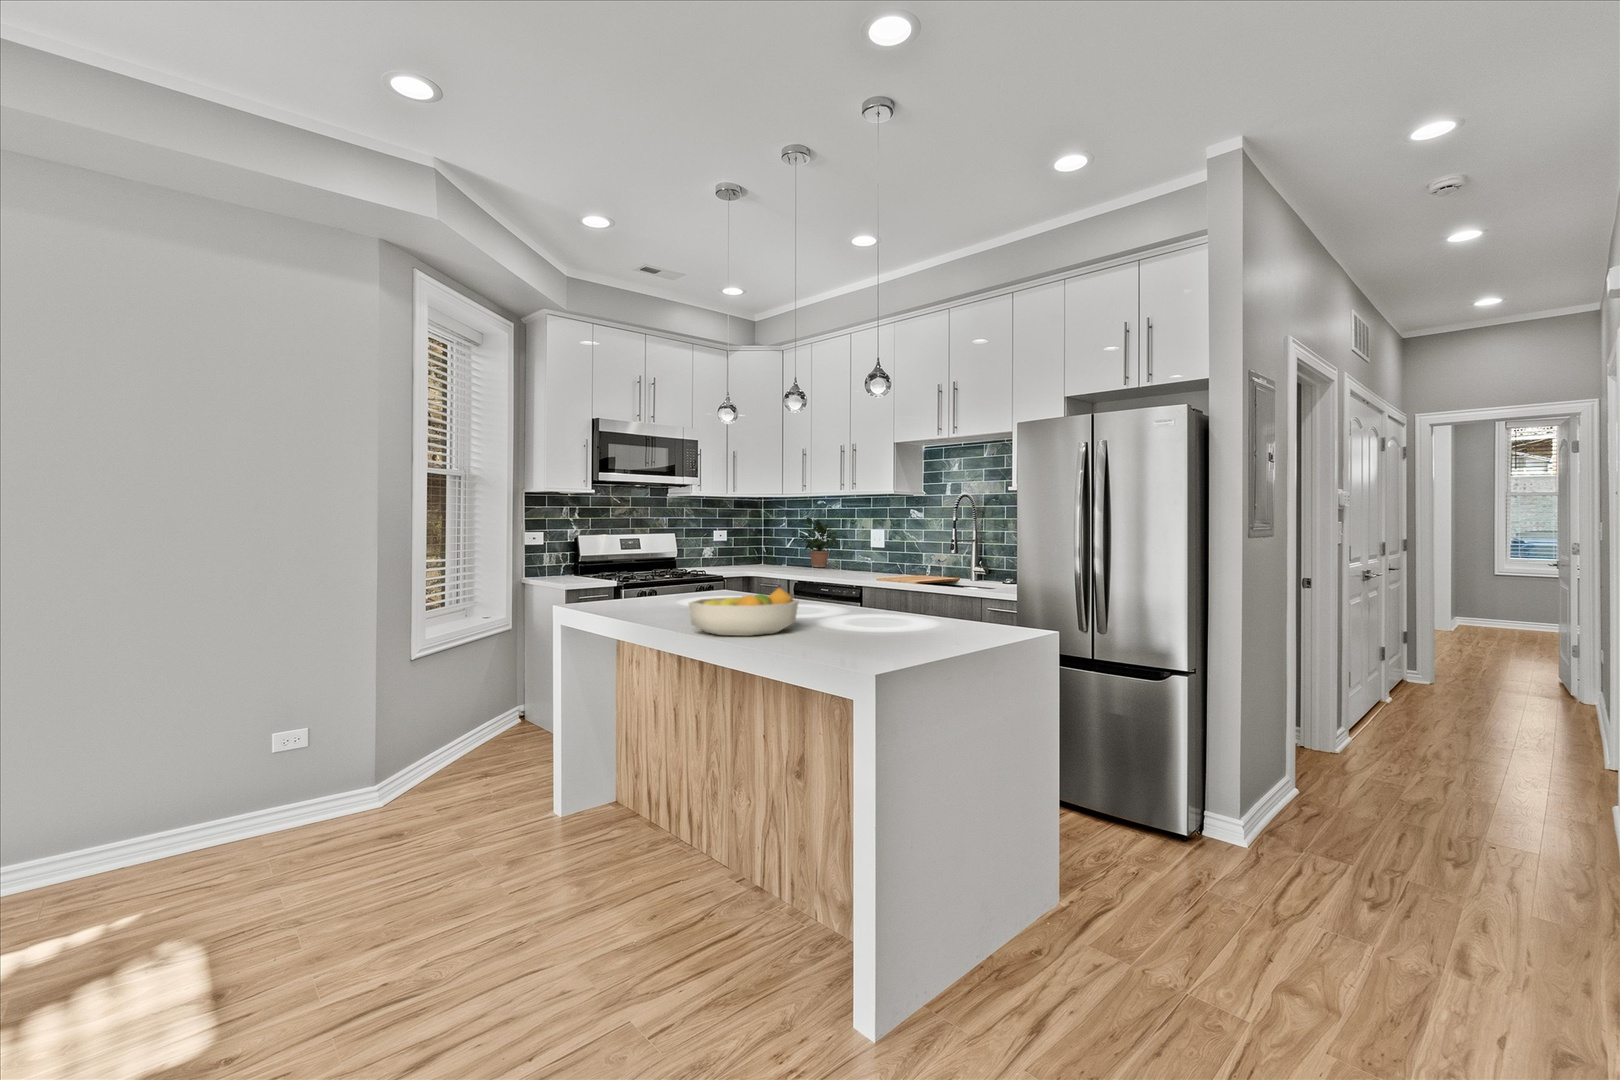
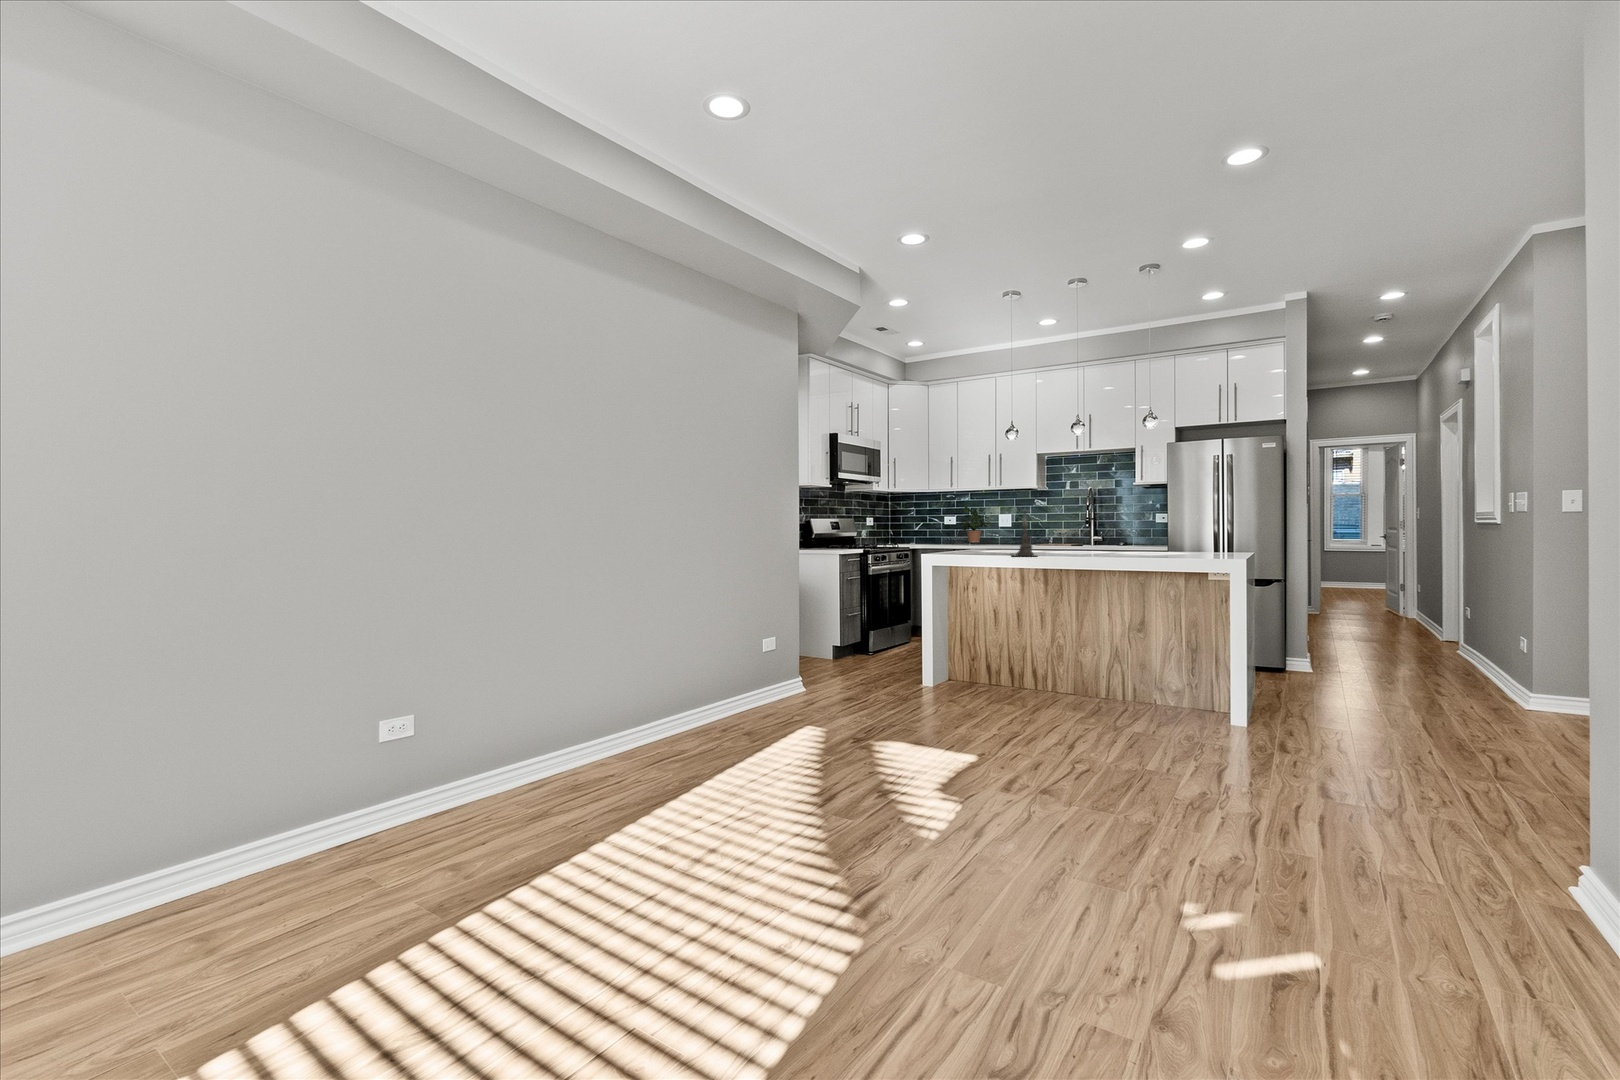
candle holder: none [630,519,694,614] -> present [1016,509,1034,556]
fruit bowl: present [689,588,798,636] -> none [1088,535,1141,559]

